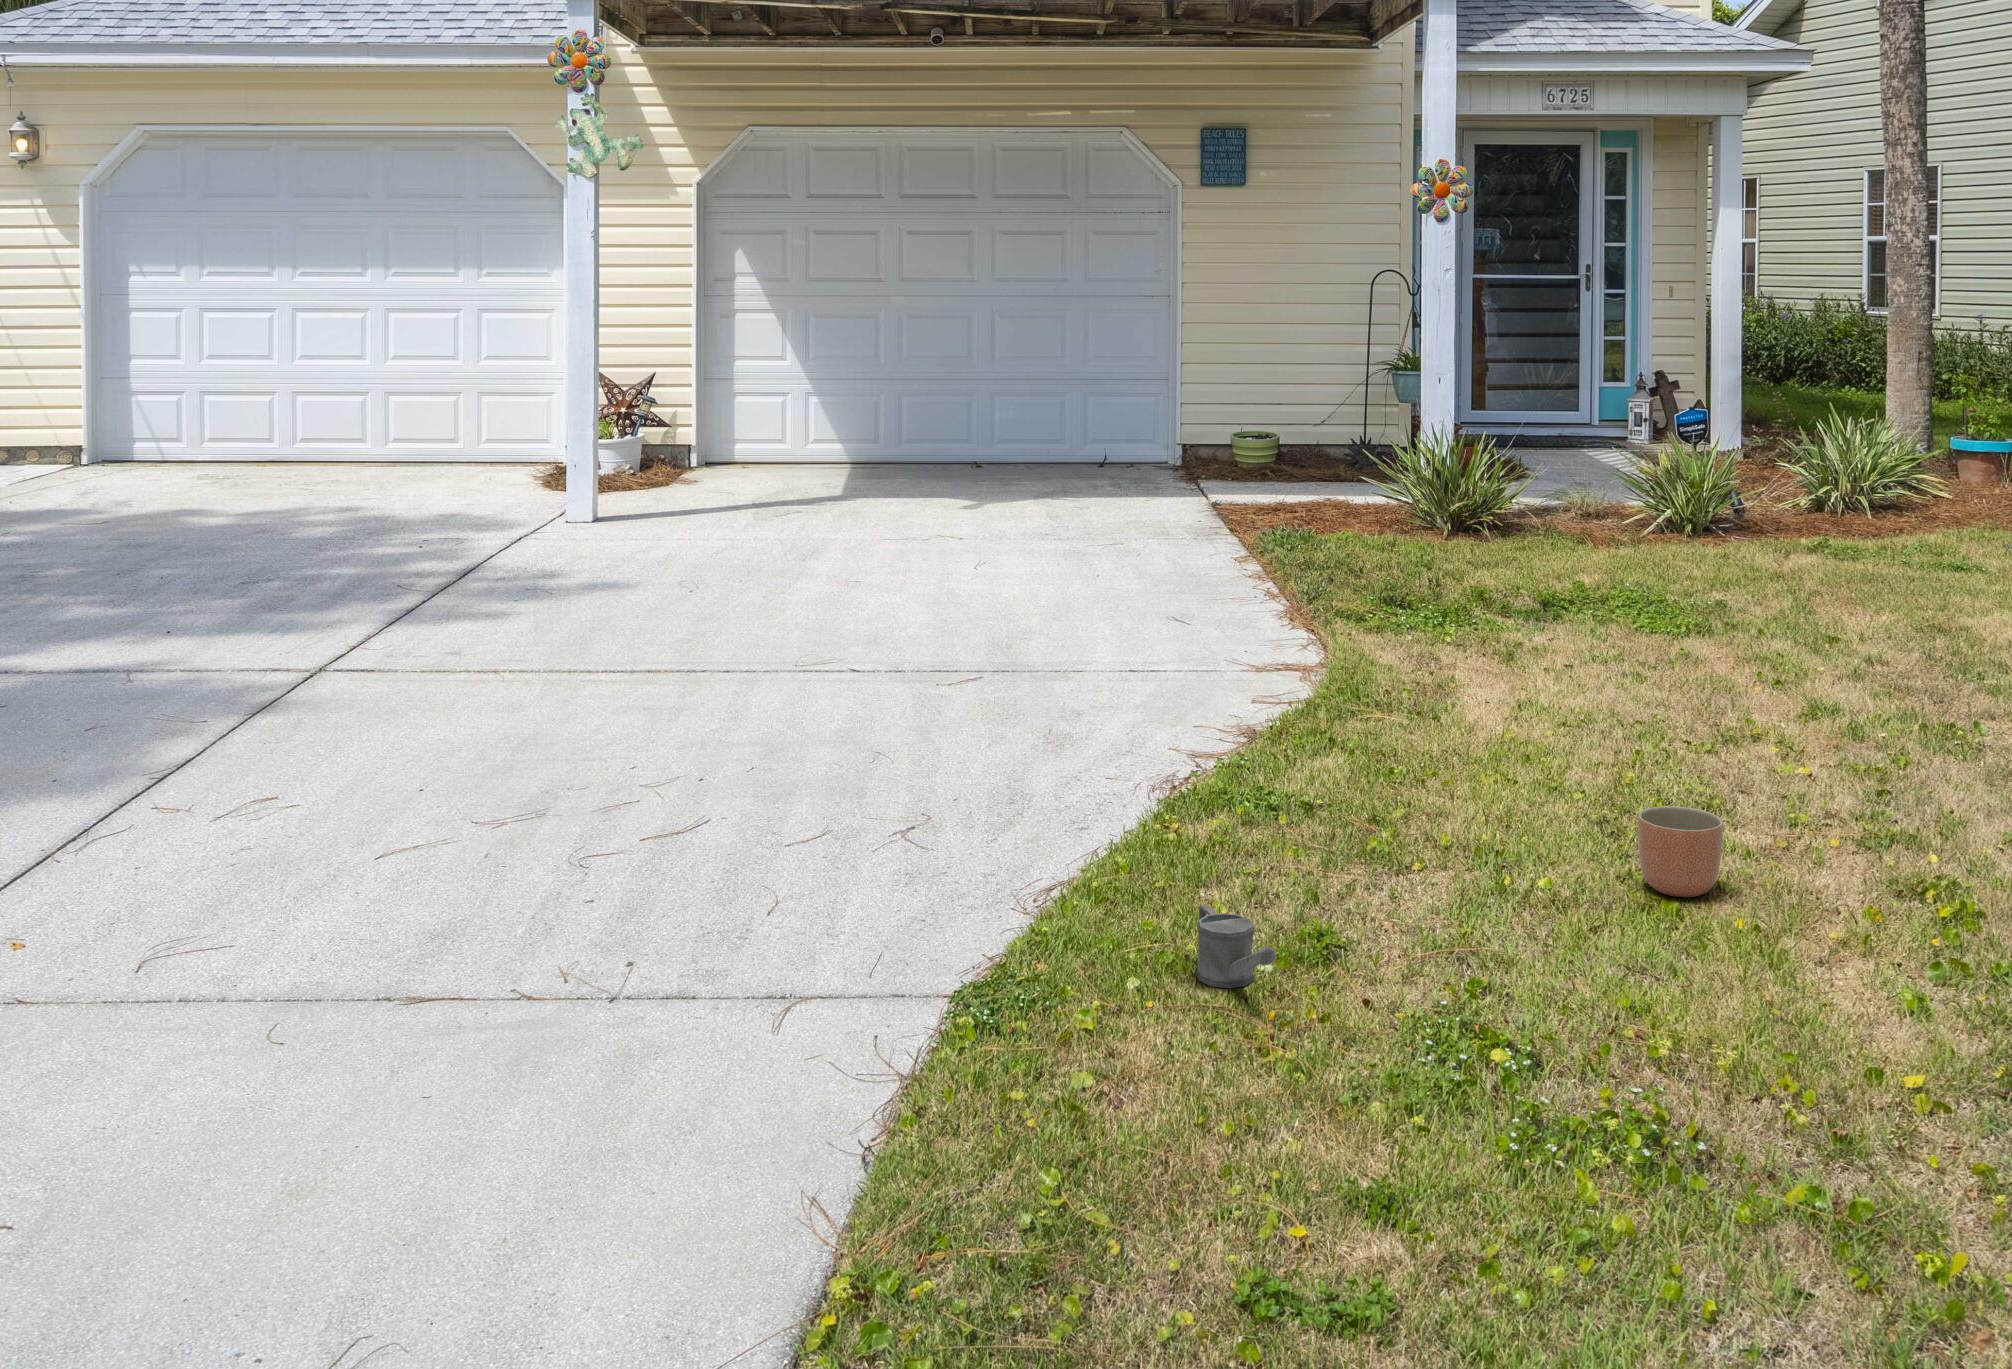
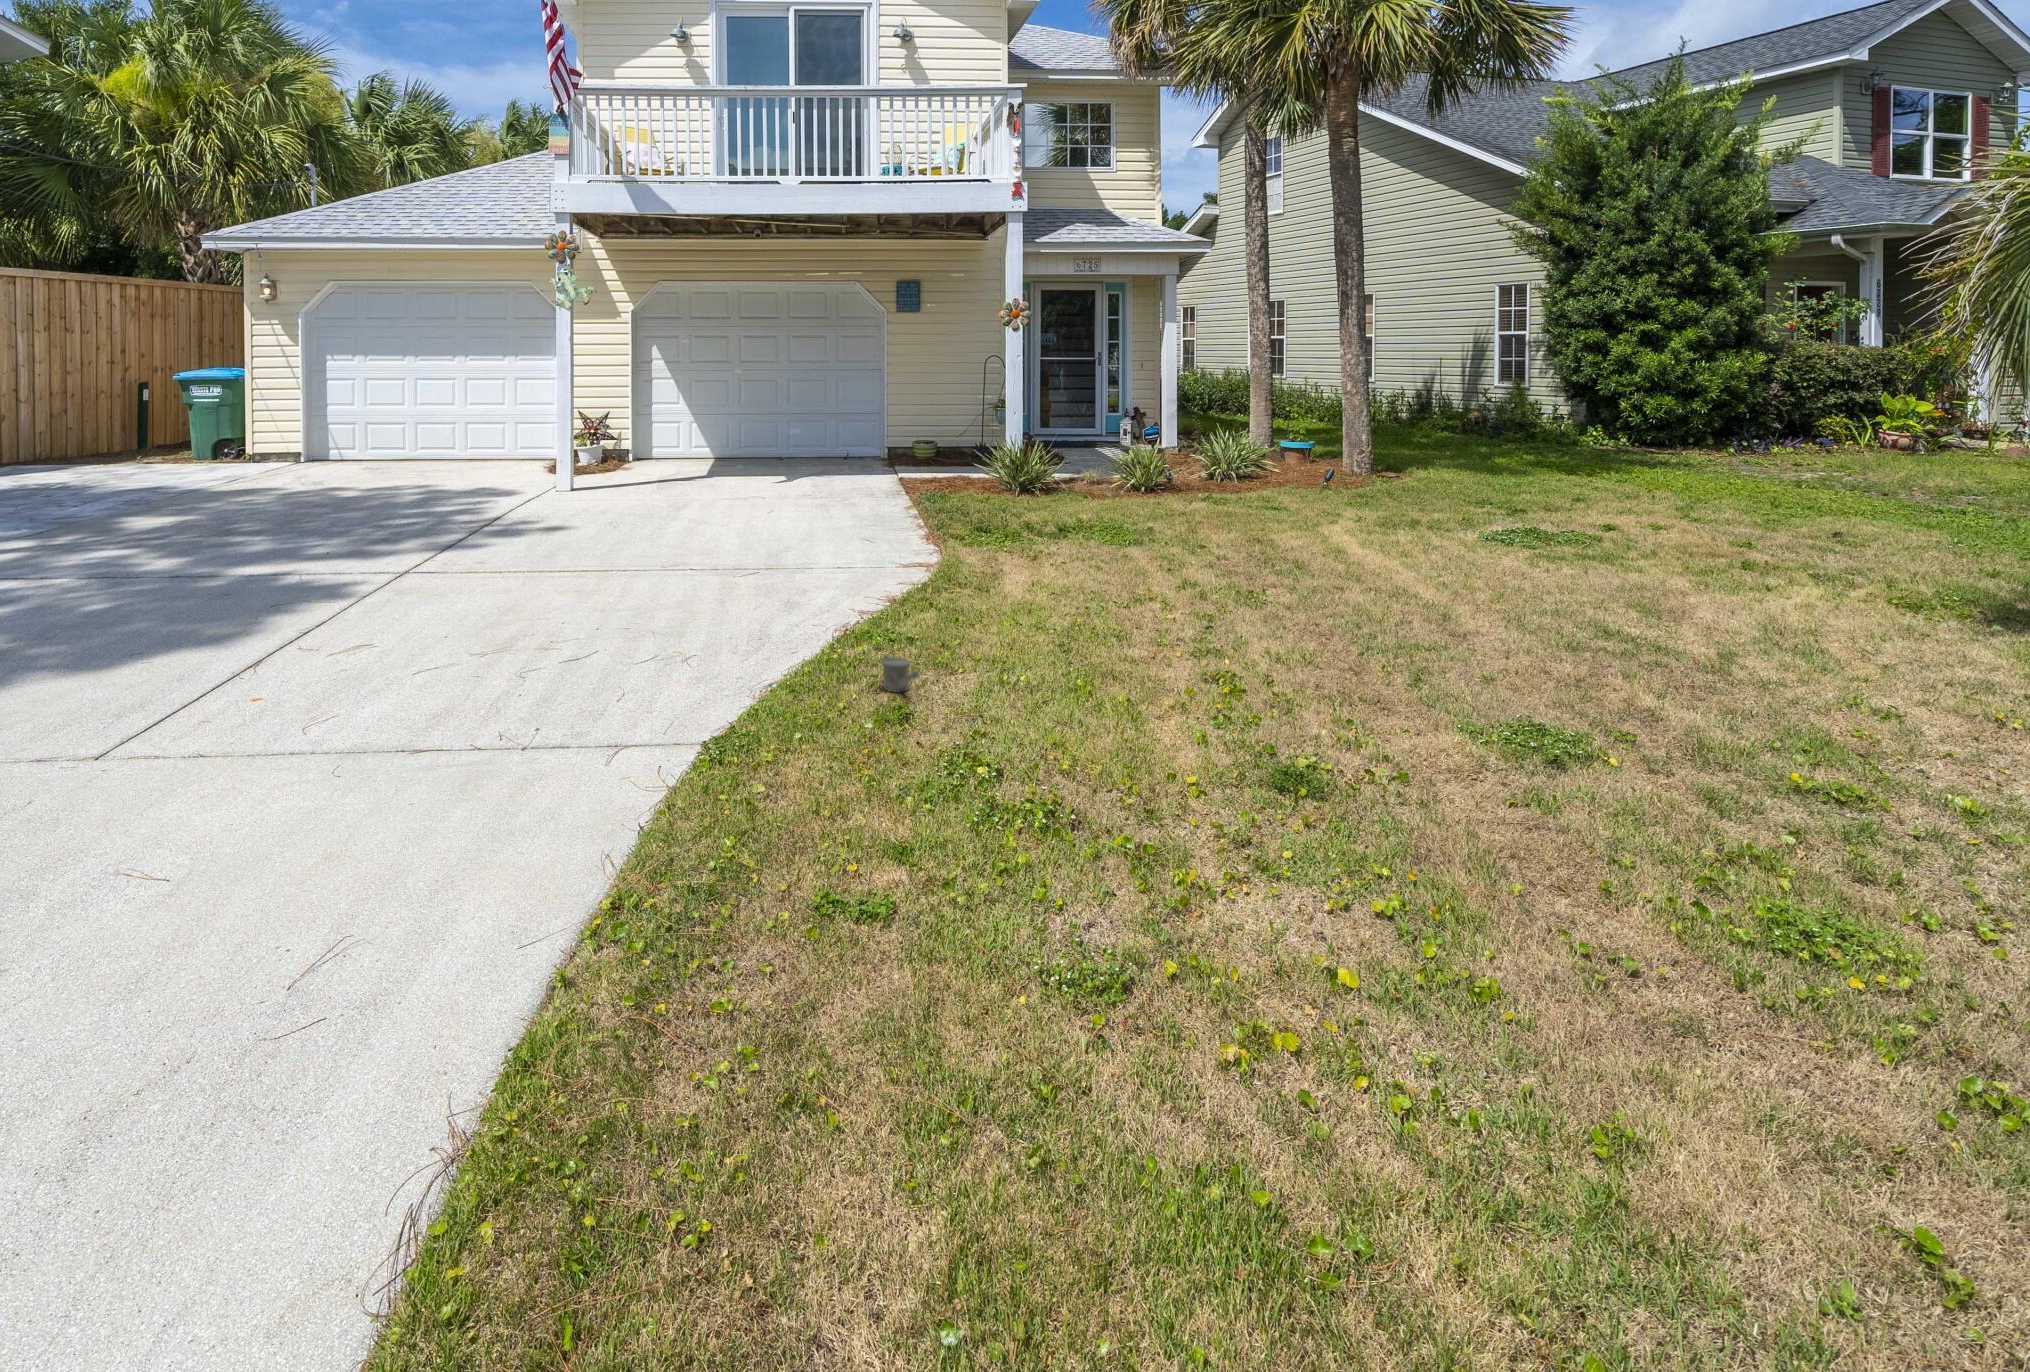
planter: present [1638,806,1723,897] -> none [1099,611,1140,655]

